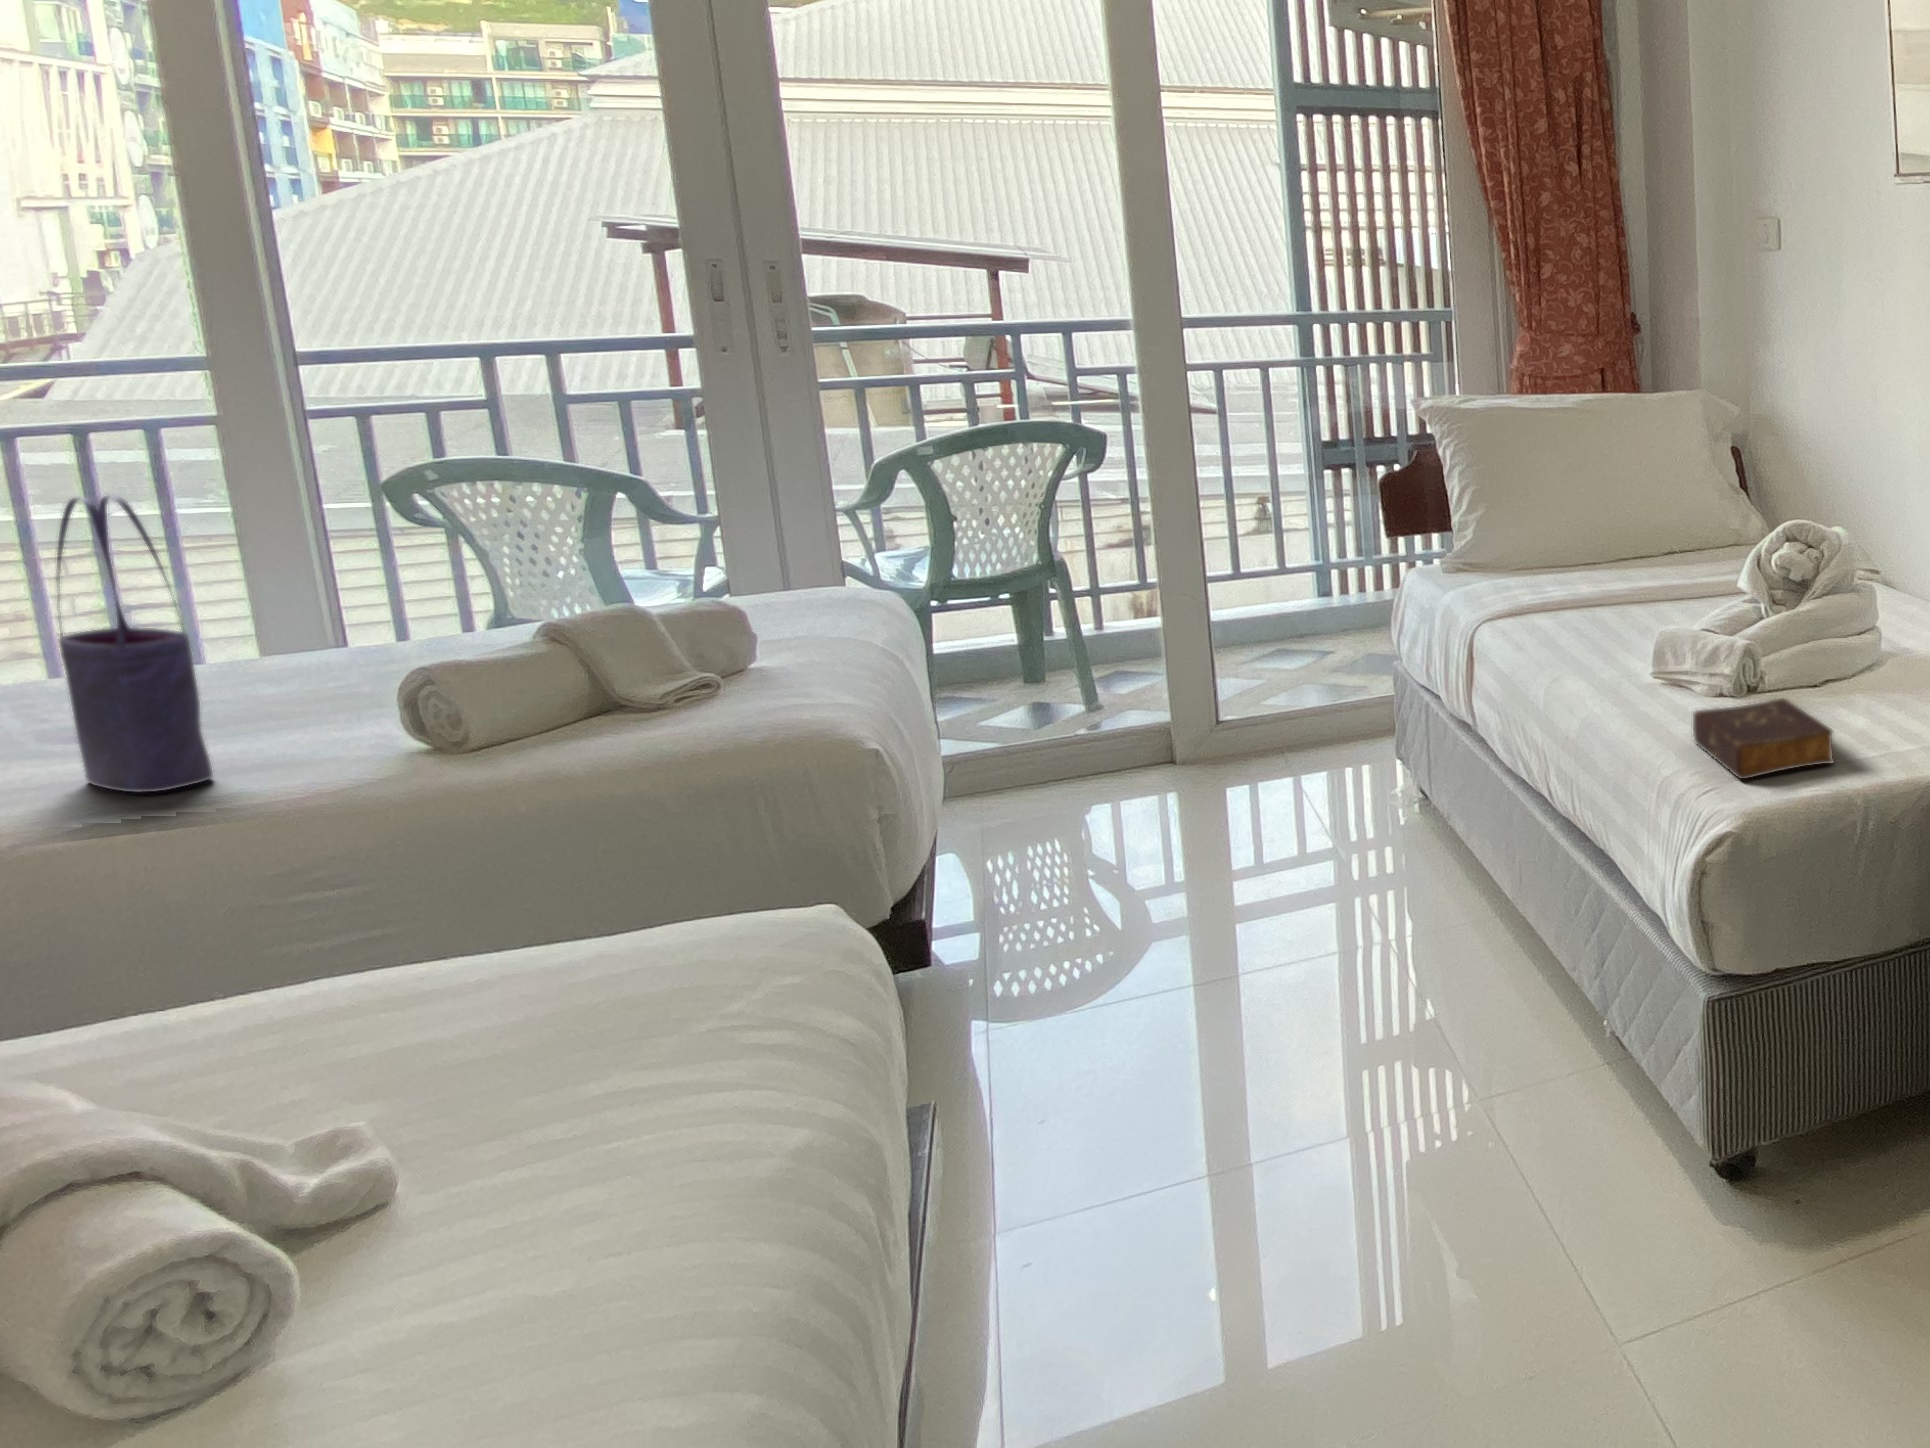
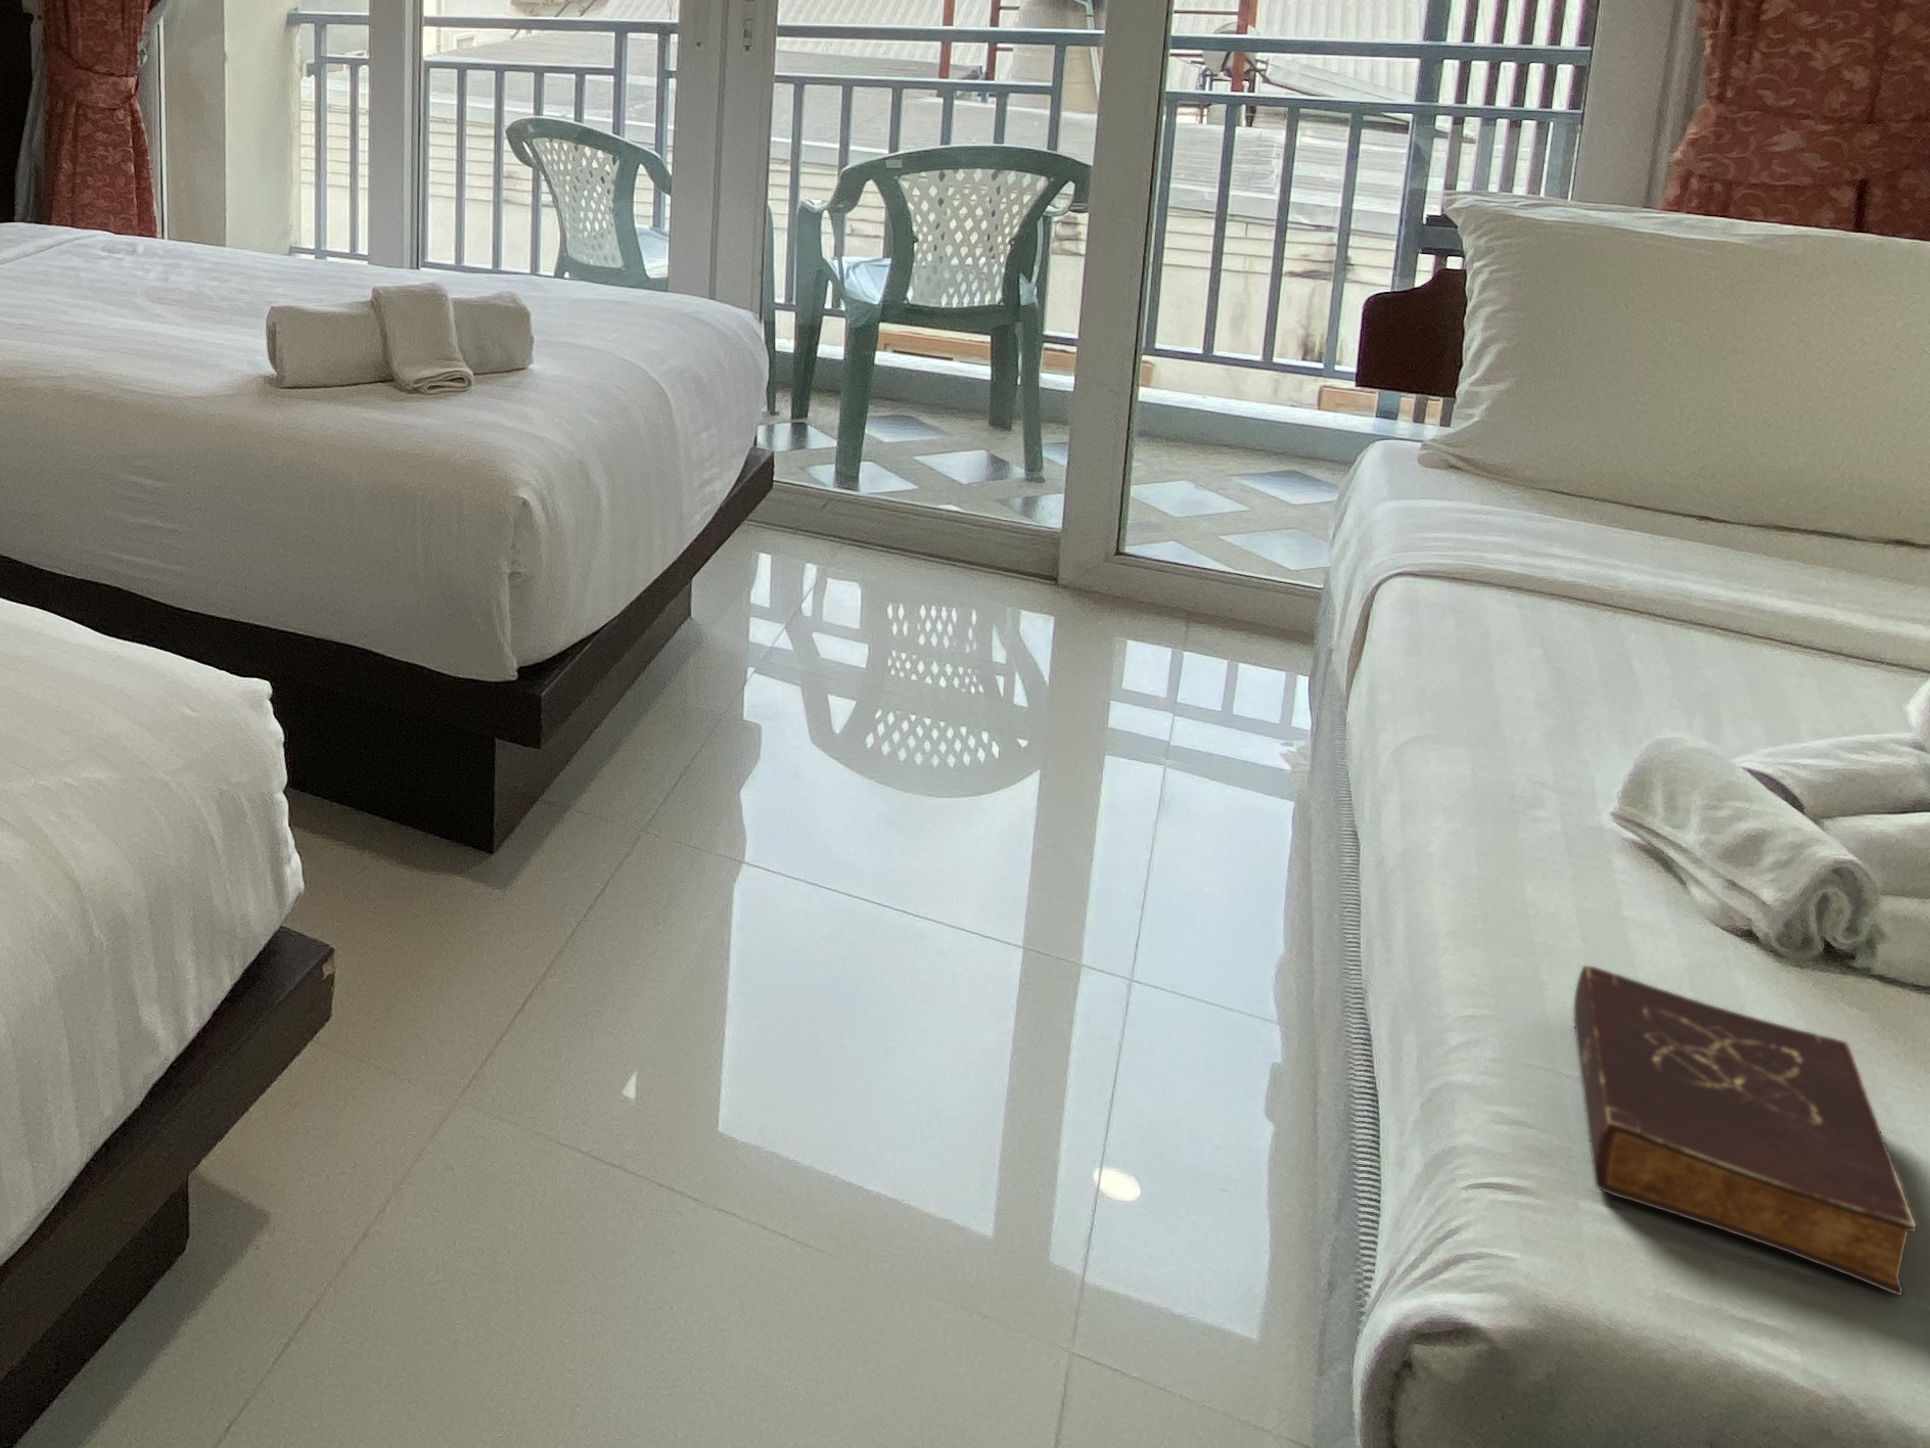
tote bag: present [57,495,213,792] -> none [143,151,194,375]

